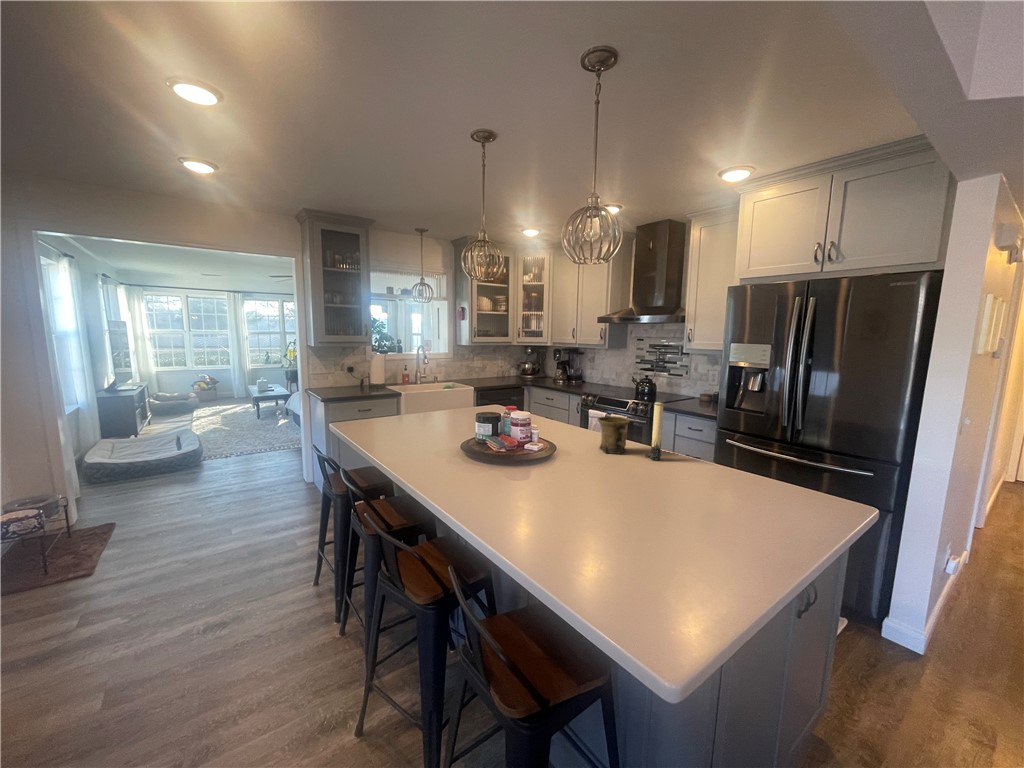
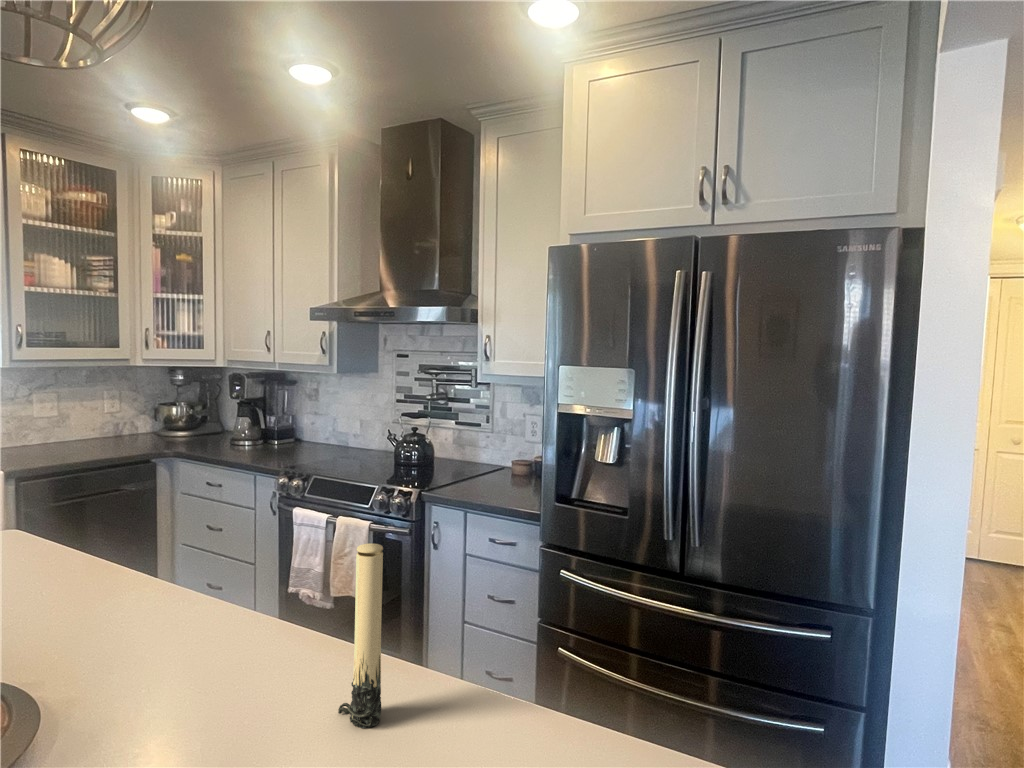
mug: present [598,416,630,454] -> none [187,583,295,718]

